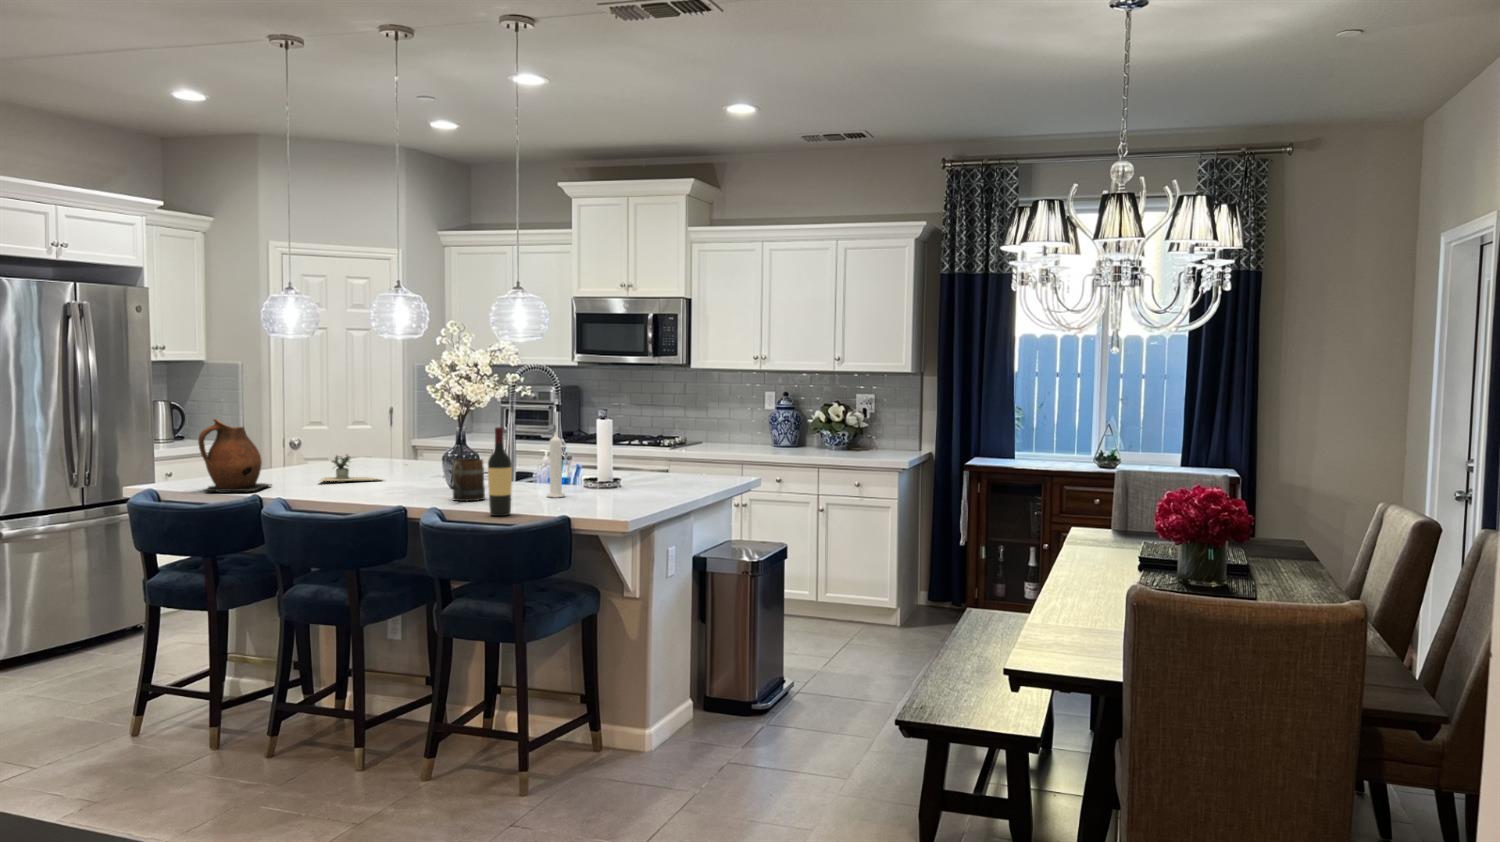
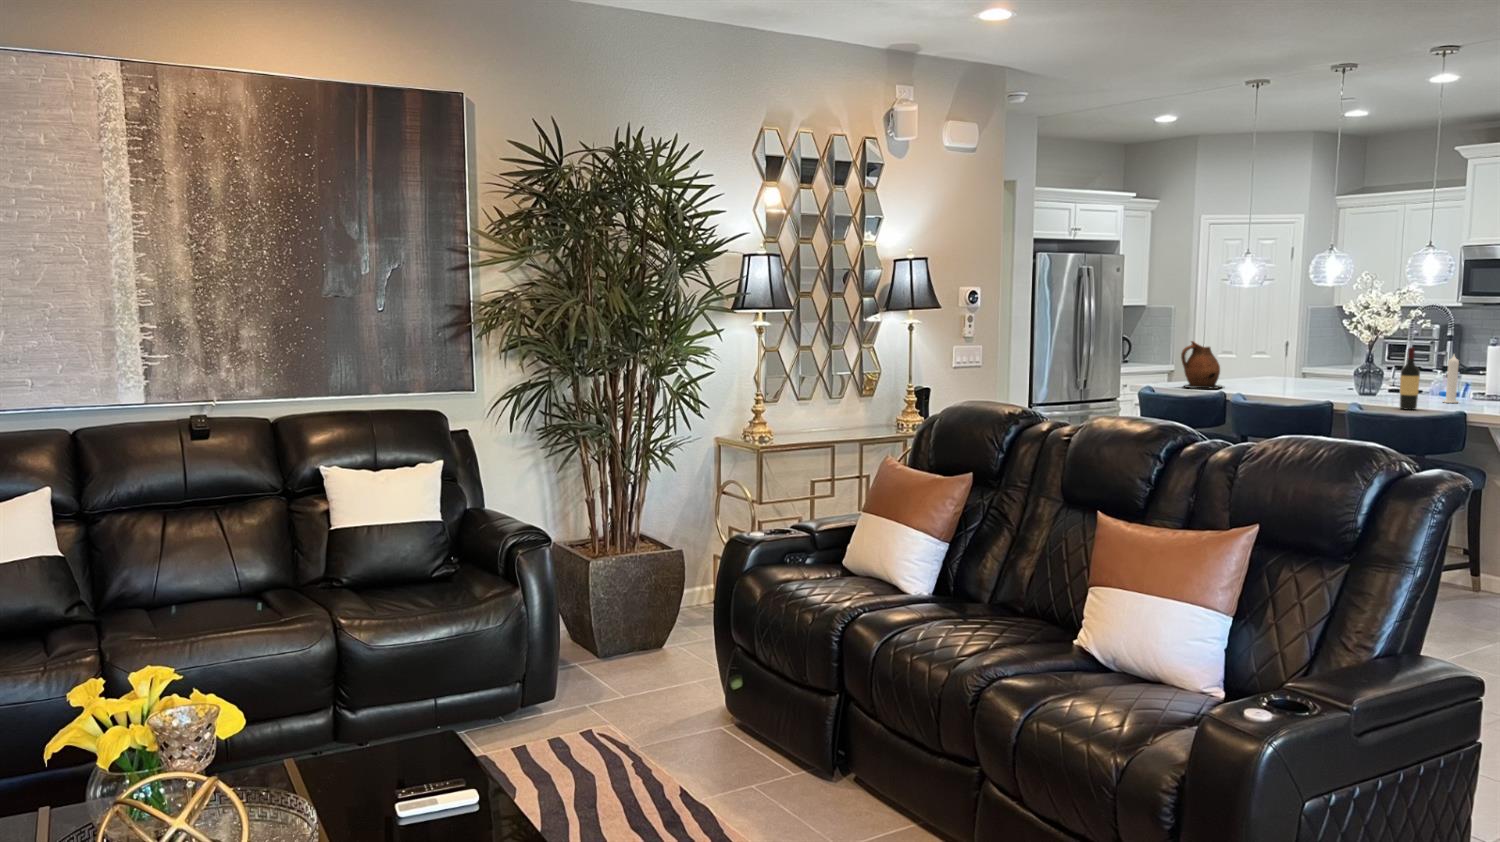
potted plant: present [321,454,377,481] -> none [1256,368,1323,388]
mug: present [452,459,485,501] -> none [1365,372,1392,402]

